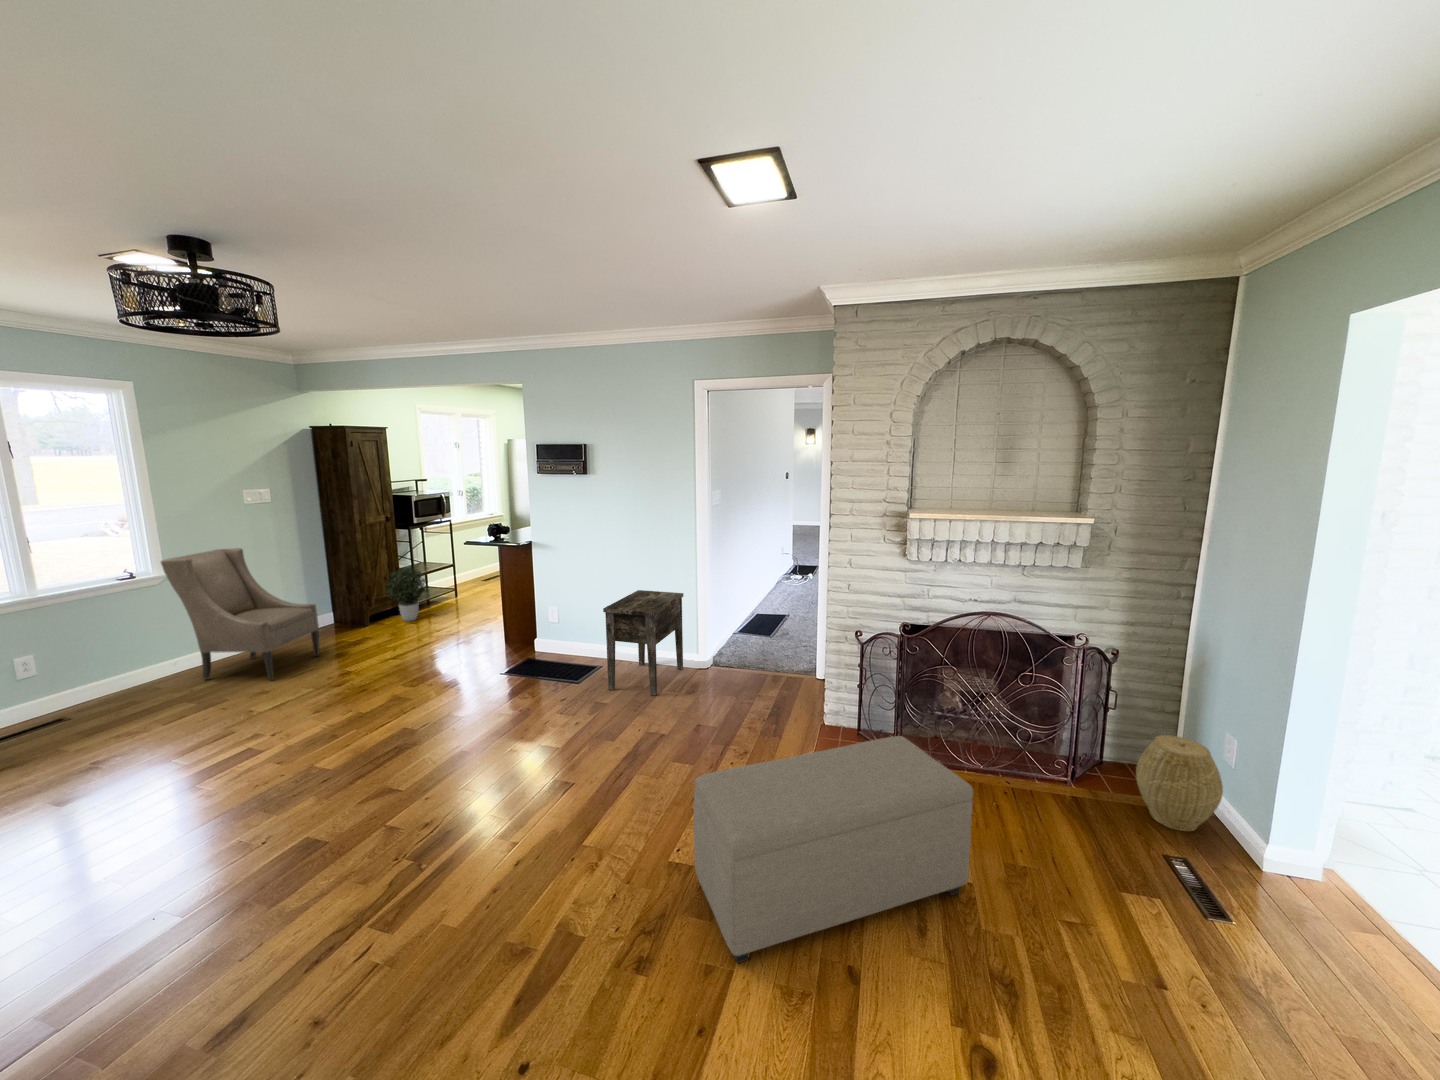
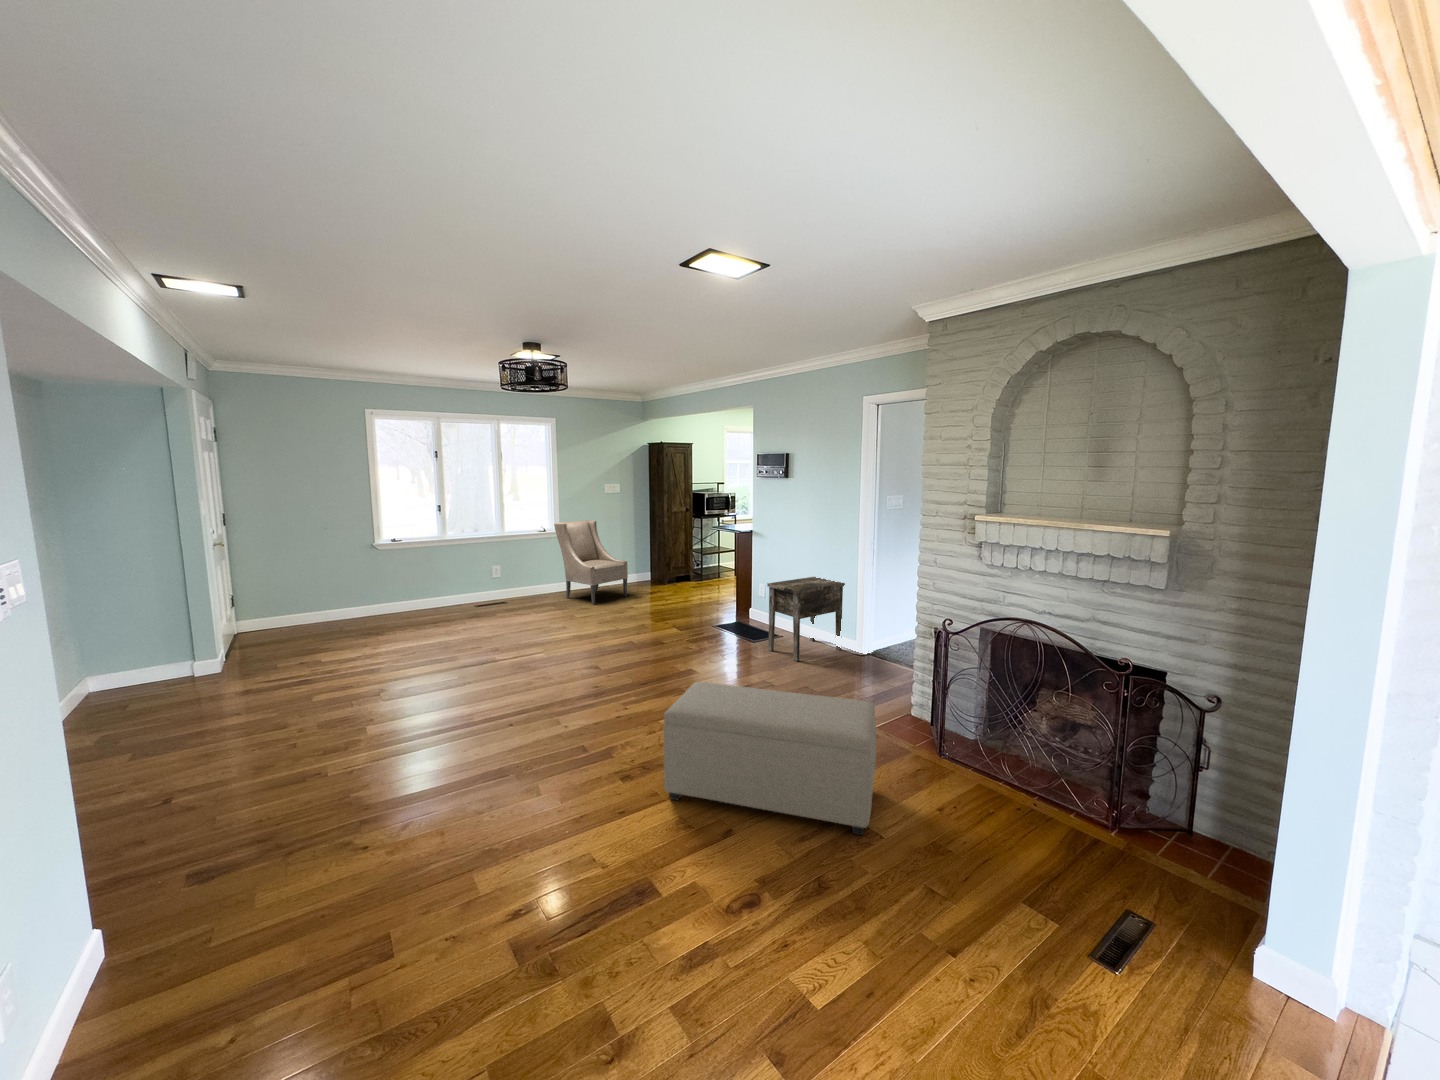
potted plant: present [386,567,427,621] -> none [678,545,707,586]
woven basket: present [1136,735,1223,831] -> none [1152,791,1259,911]

